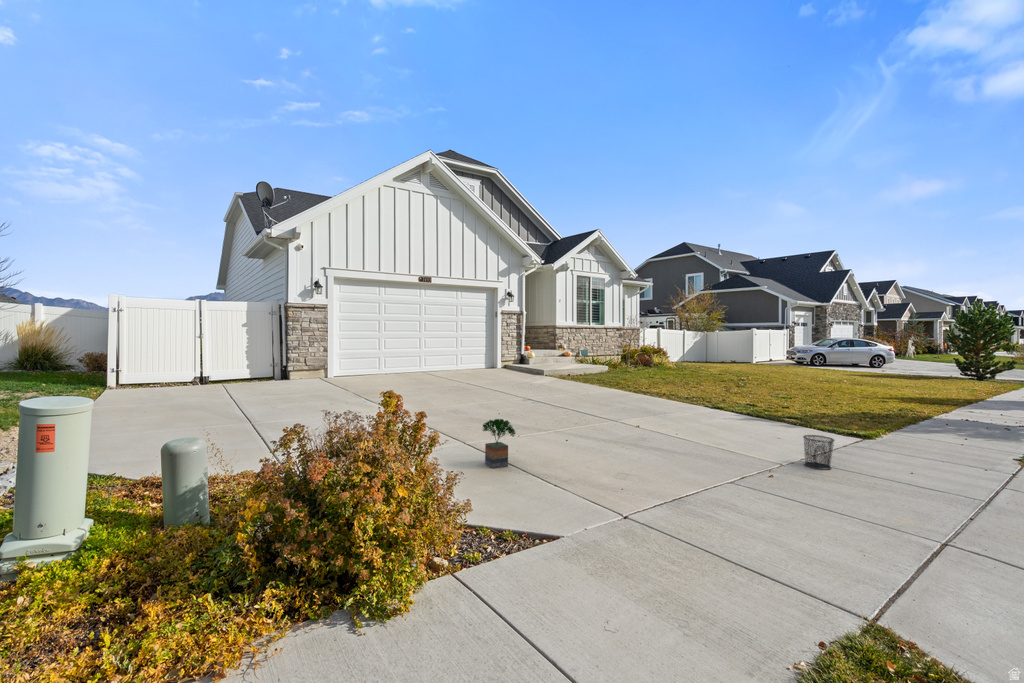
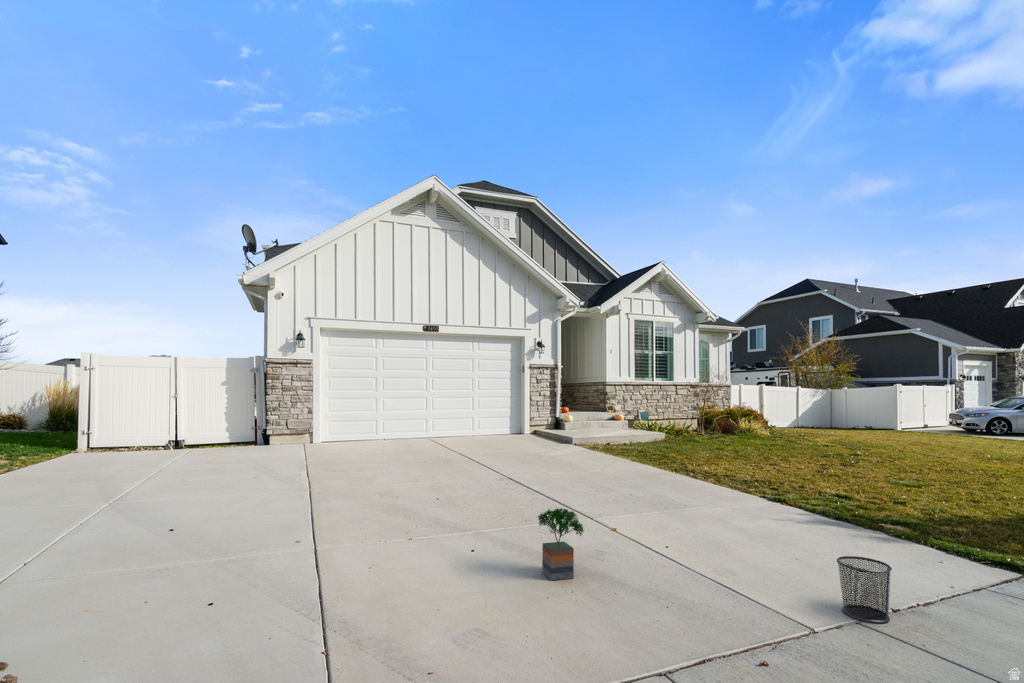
potted tree: present [483,419,515,468] -> present [538,508,584,580]

